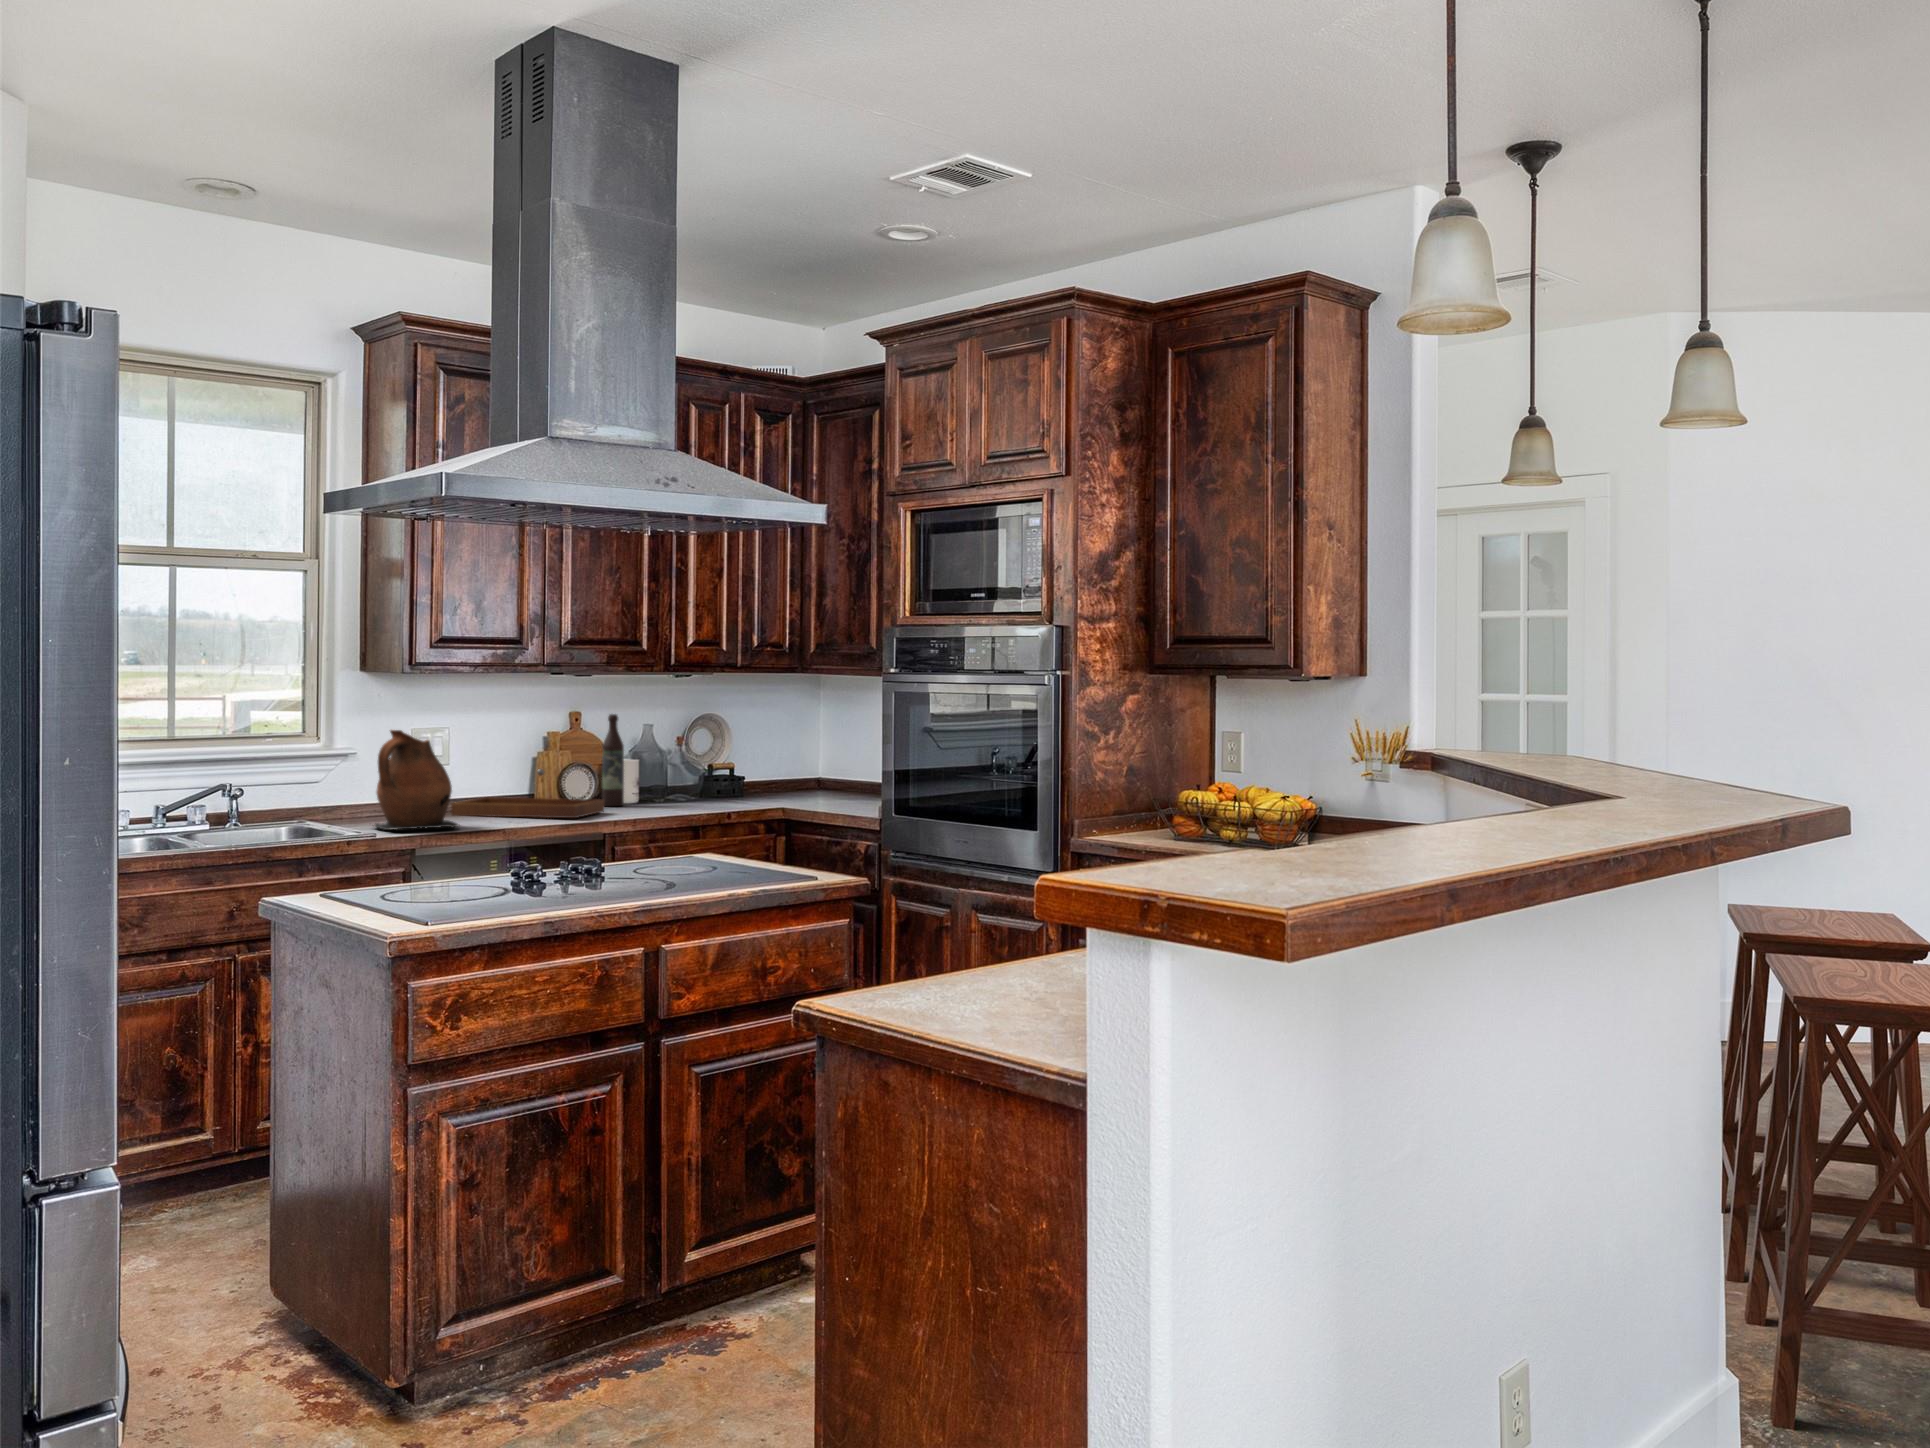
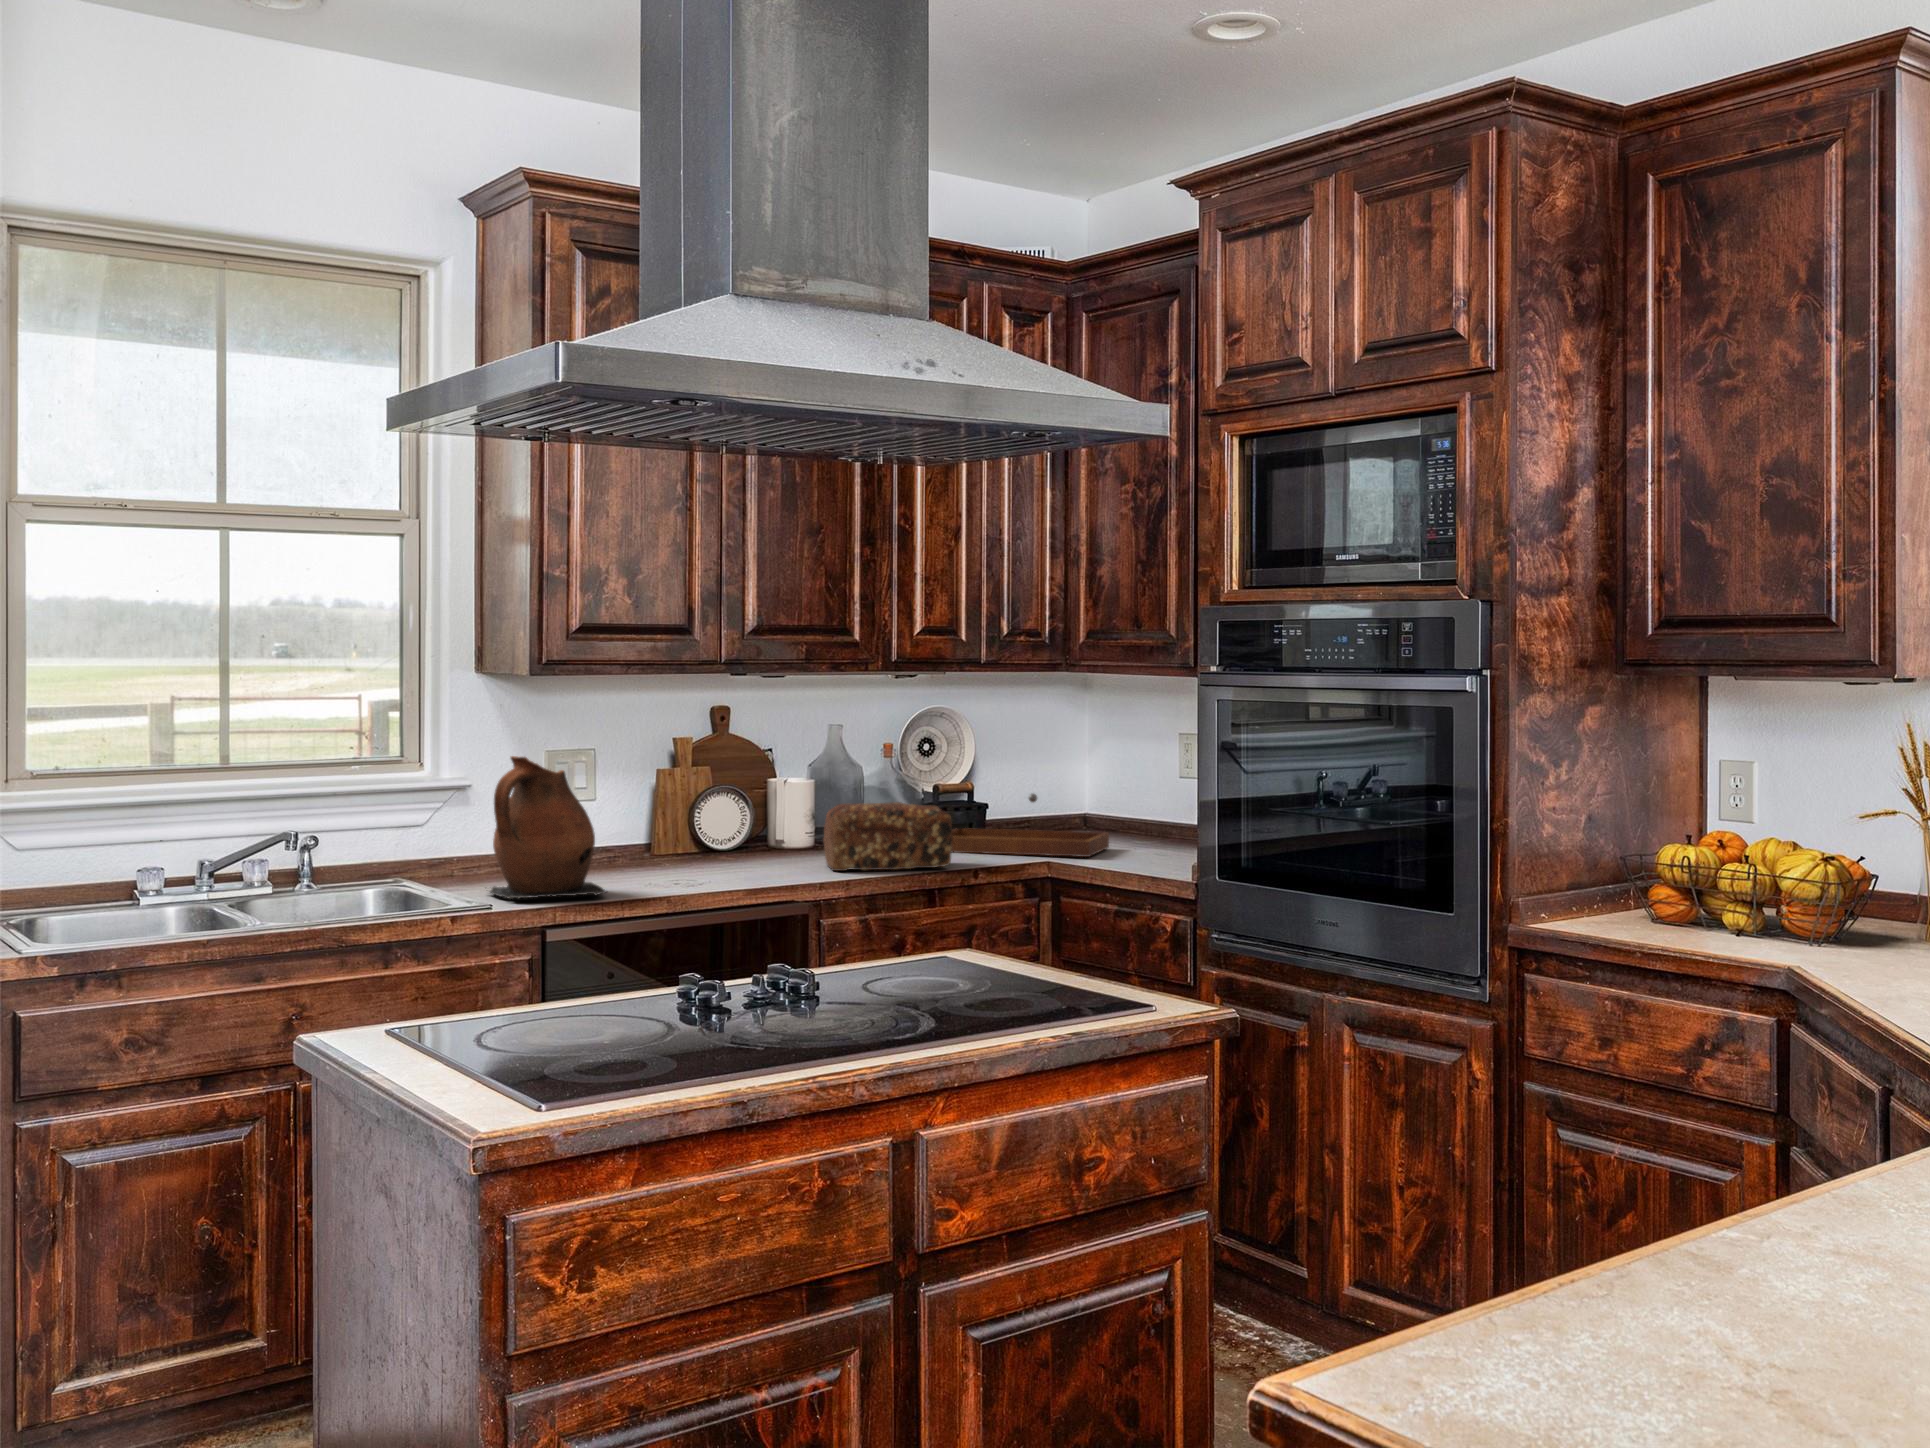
wine bottle: present [602,714,624,806] -> none [798,730,827,859]
bread loaf: none [620,765,714,814] -> present [823,802,952,871]
tray: present [451,769,604,818] -> present [952,794,1109,857]

